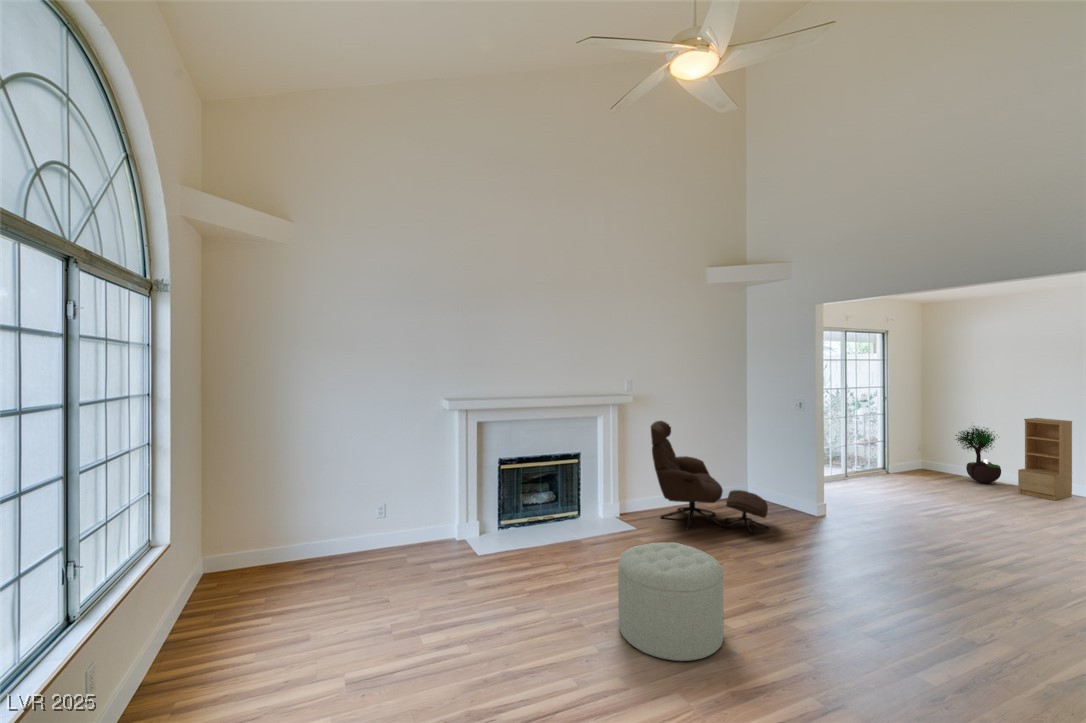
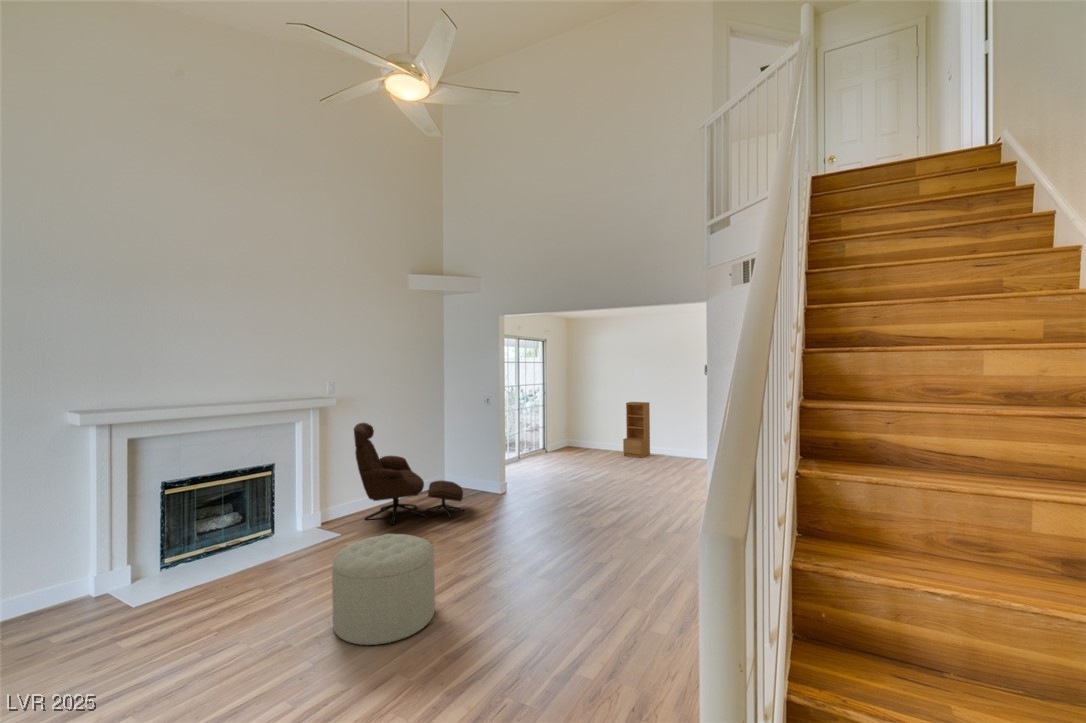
potted tree: present [956,426,1001,483] -> none [587,407,614,452]

